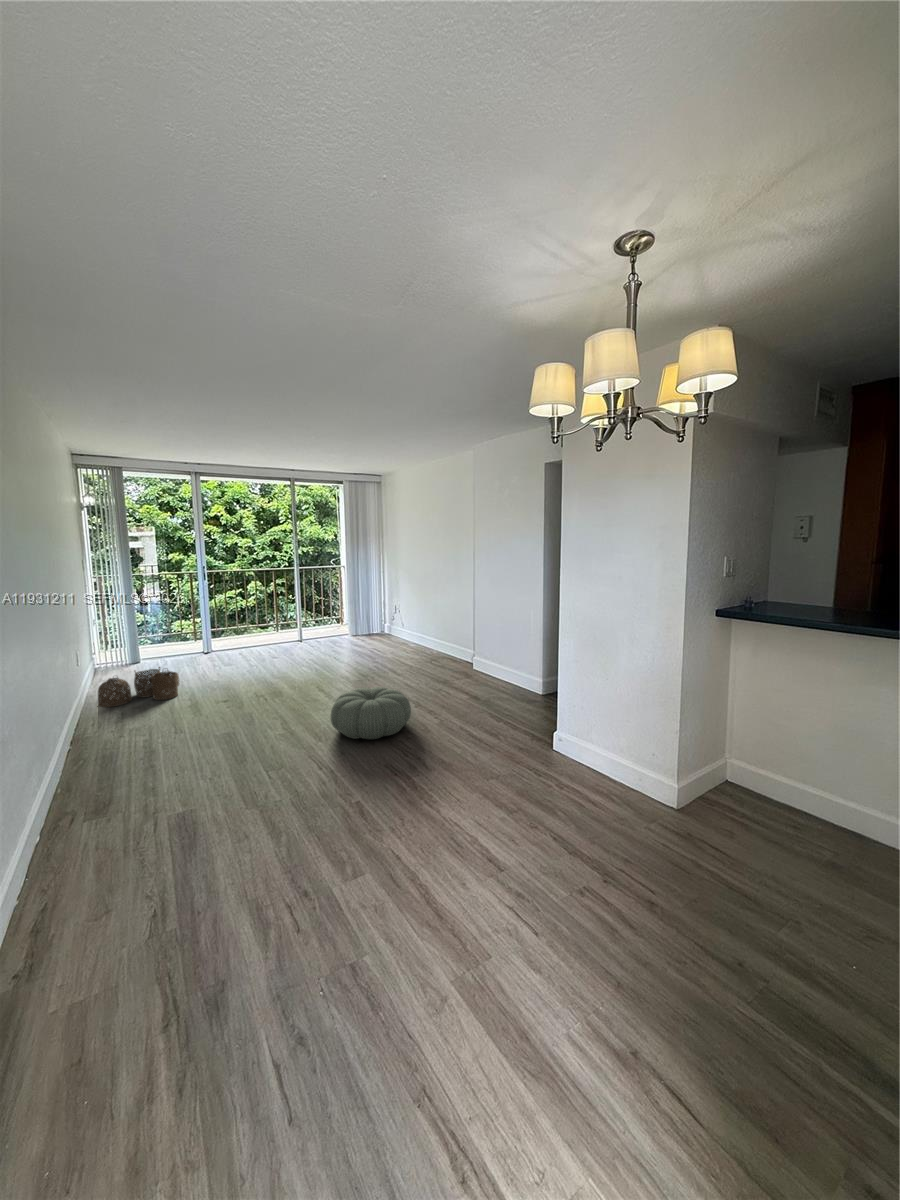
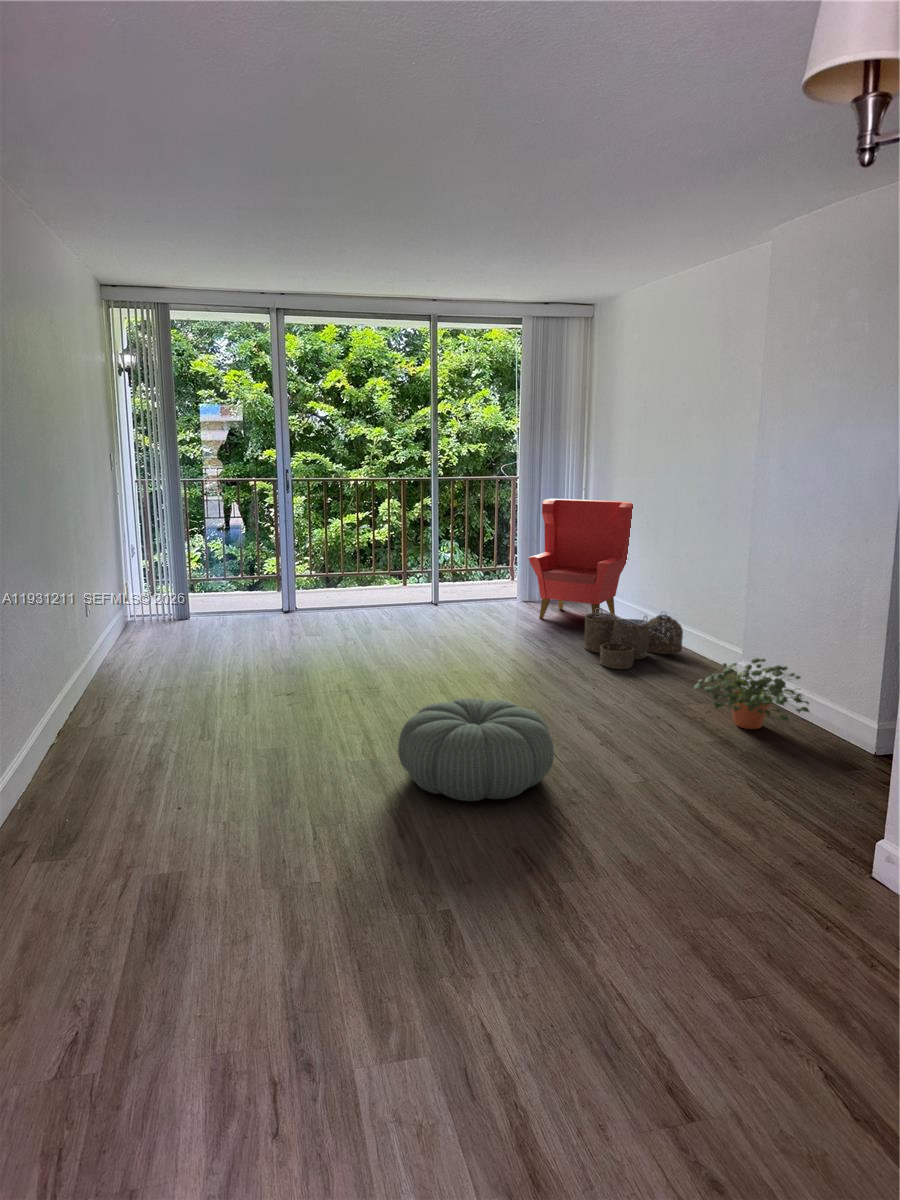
armchair: none [357,579,412,645] -> present [529,499,633,618]
potted plant: none [461,653,513,686] -> present [694,658,809,729]
woven basket: present [98,667,179,707] -> present [585,610,683,669]

